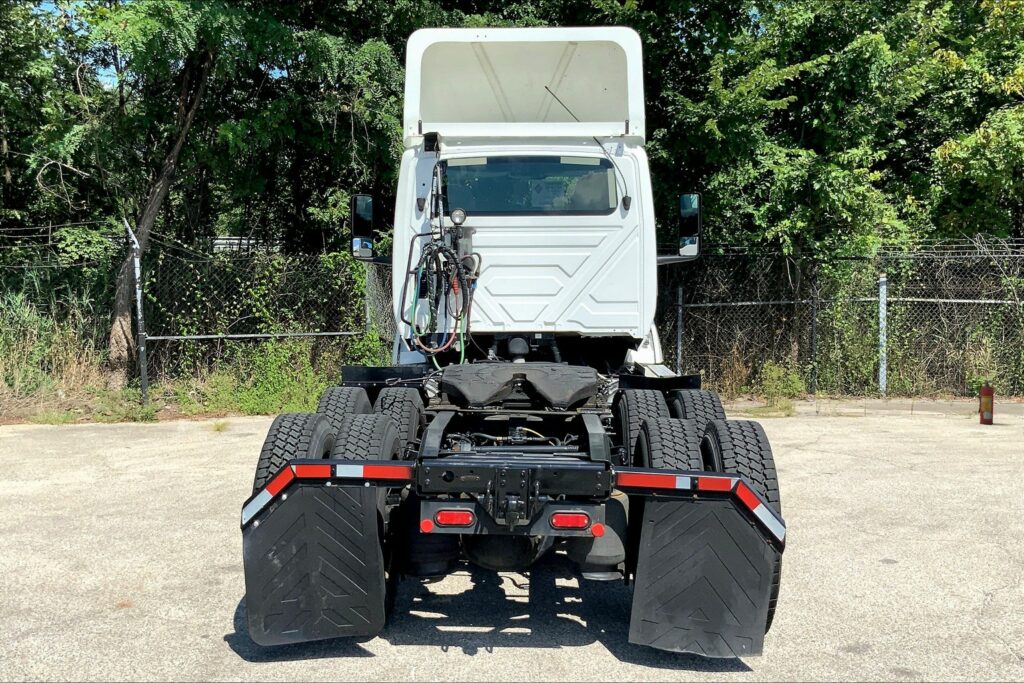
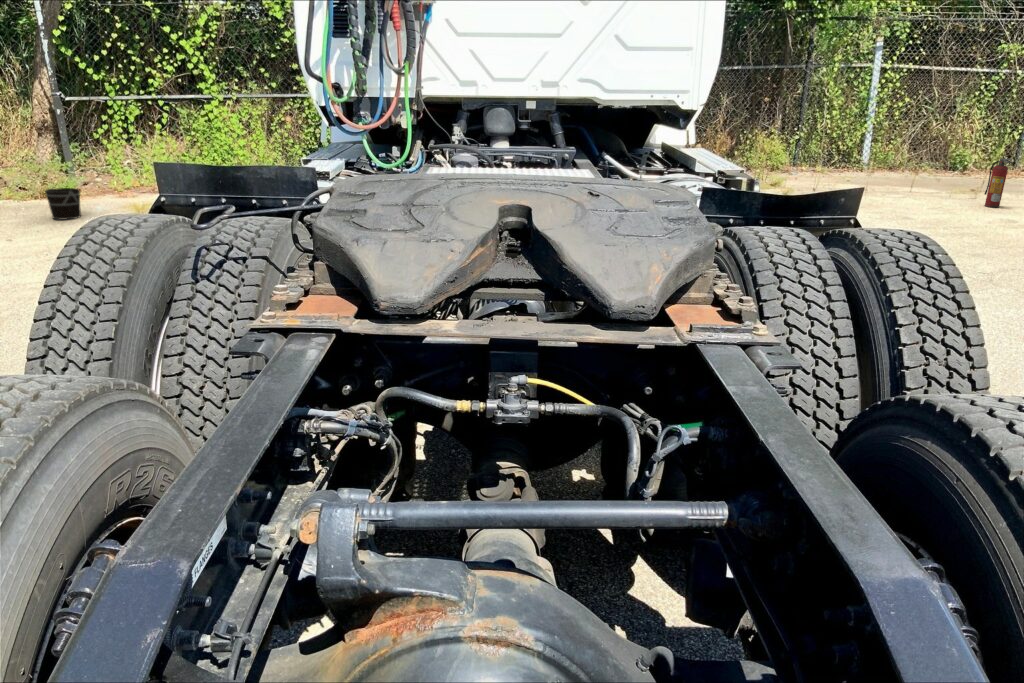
bucket: none [143,409,170,436] -> present [45,188,81,220]

